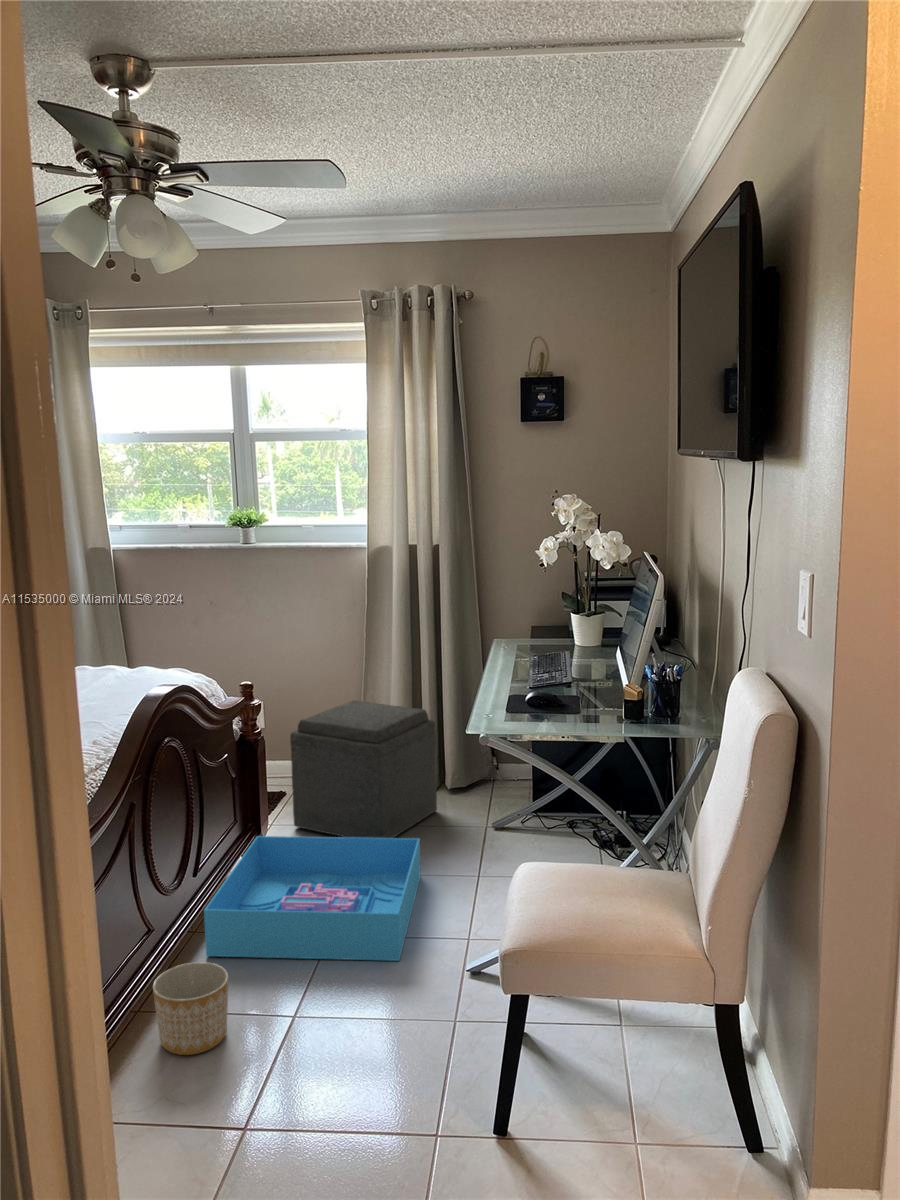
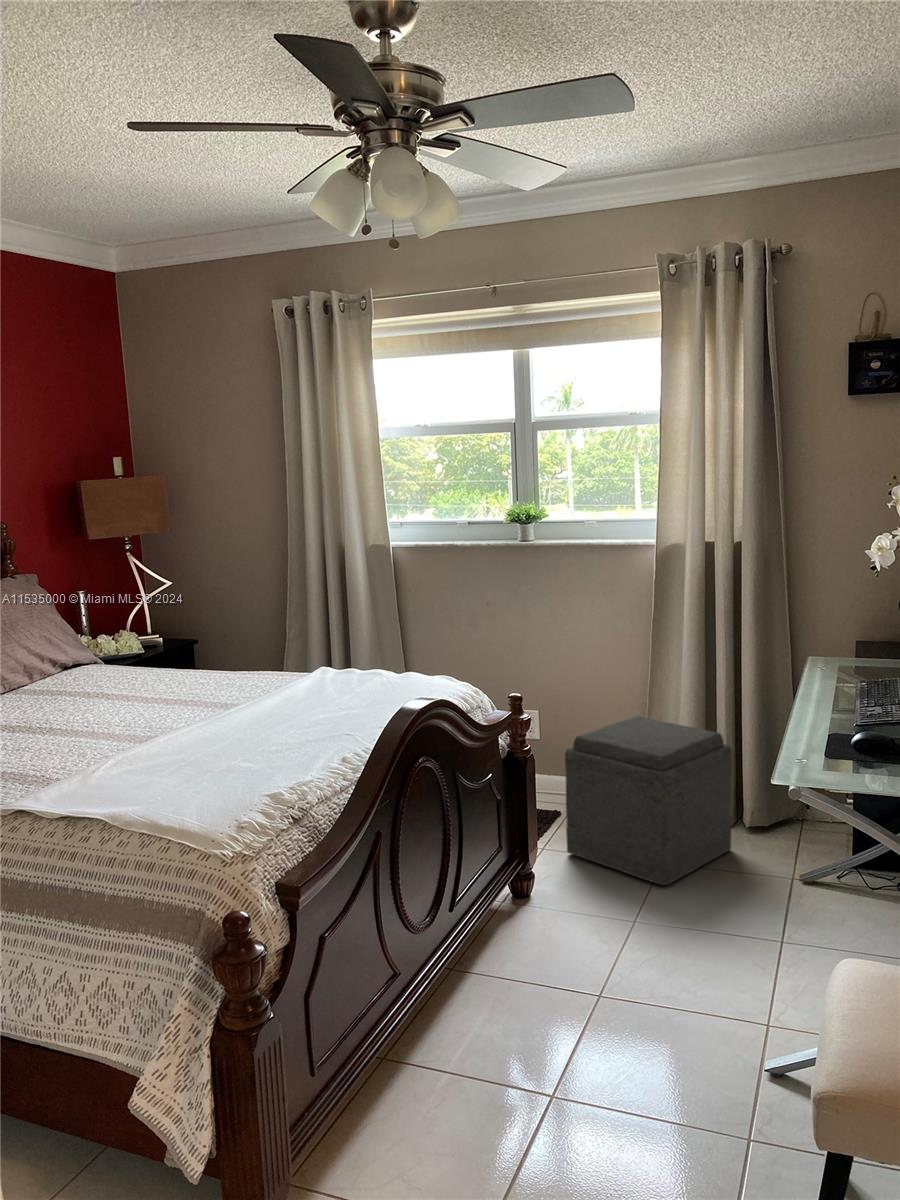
storage bin: present [204,836,420,961] -> none [459,865,710,1043]
planter: present [153,962,228,1055] -> none [394,1019,477,1129]

